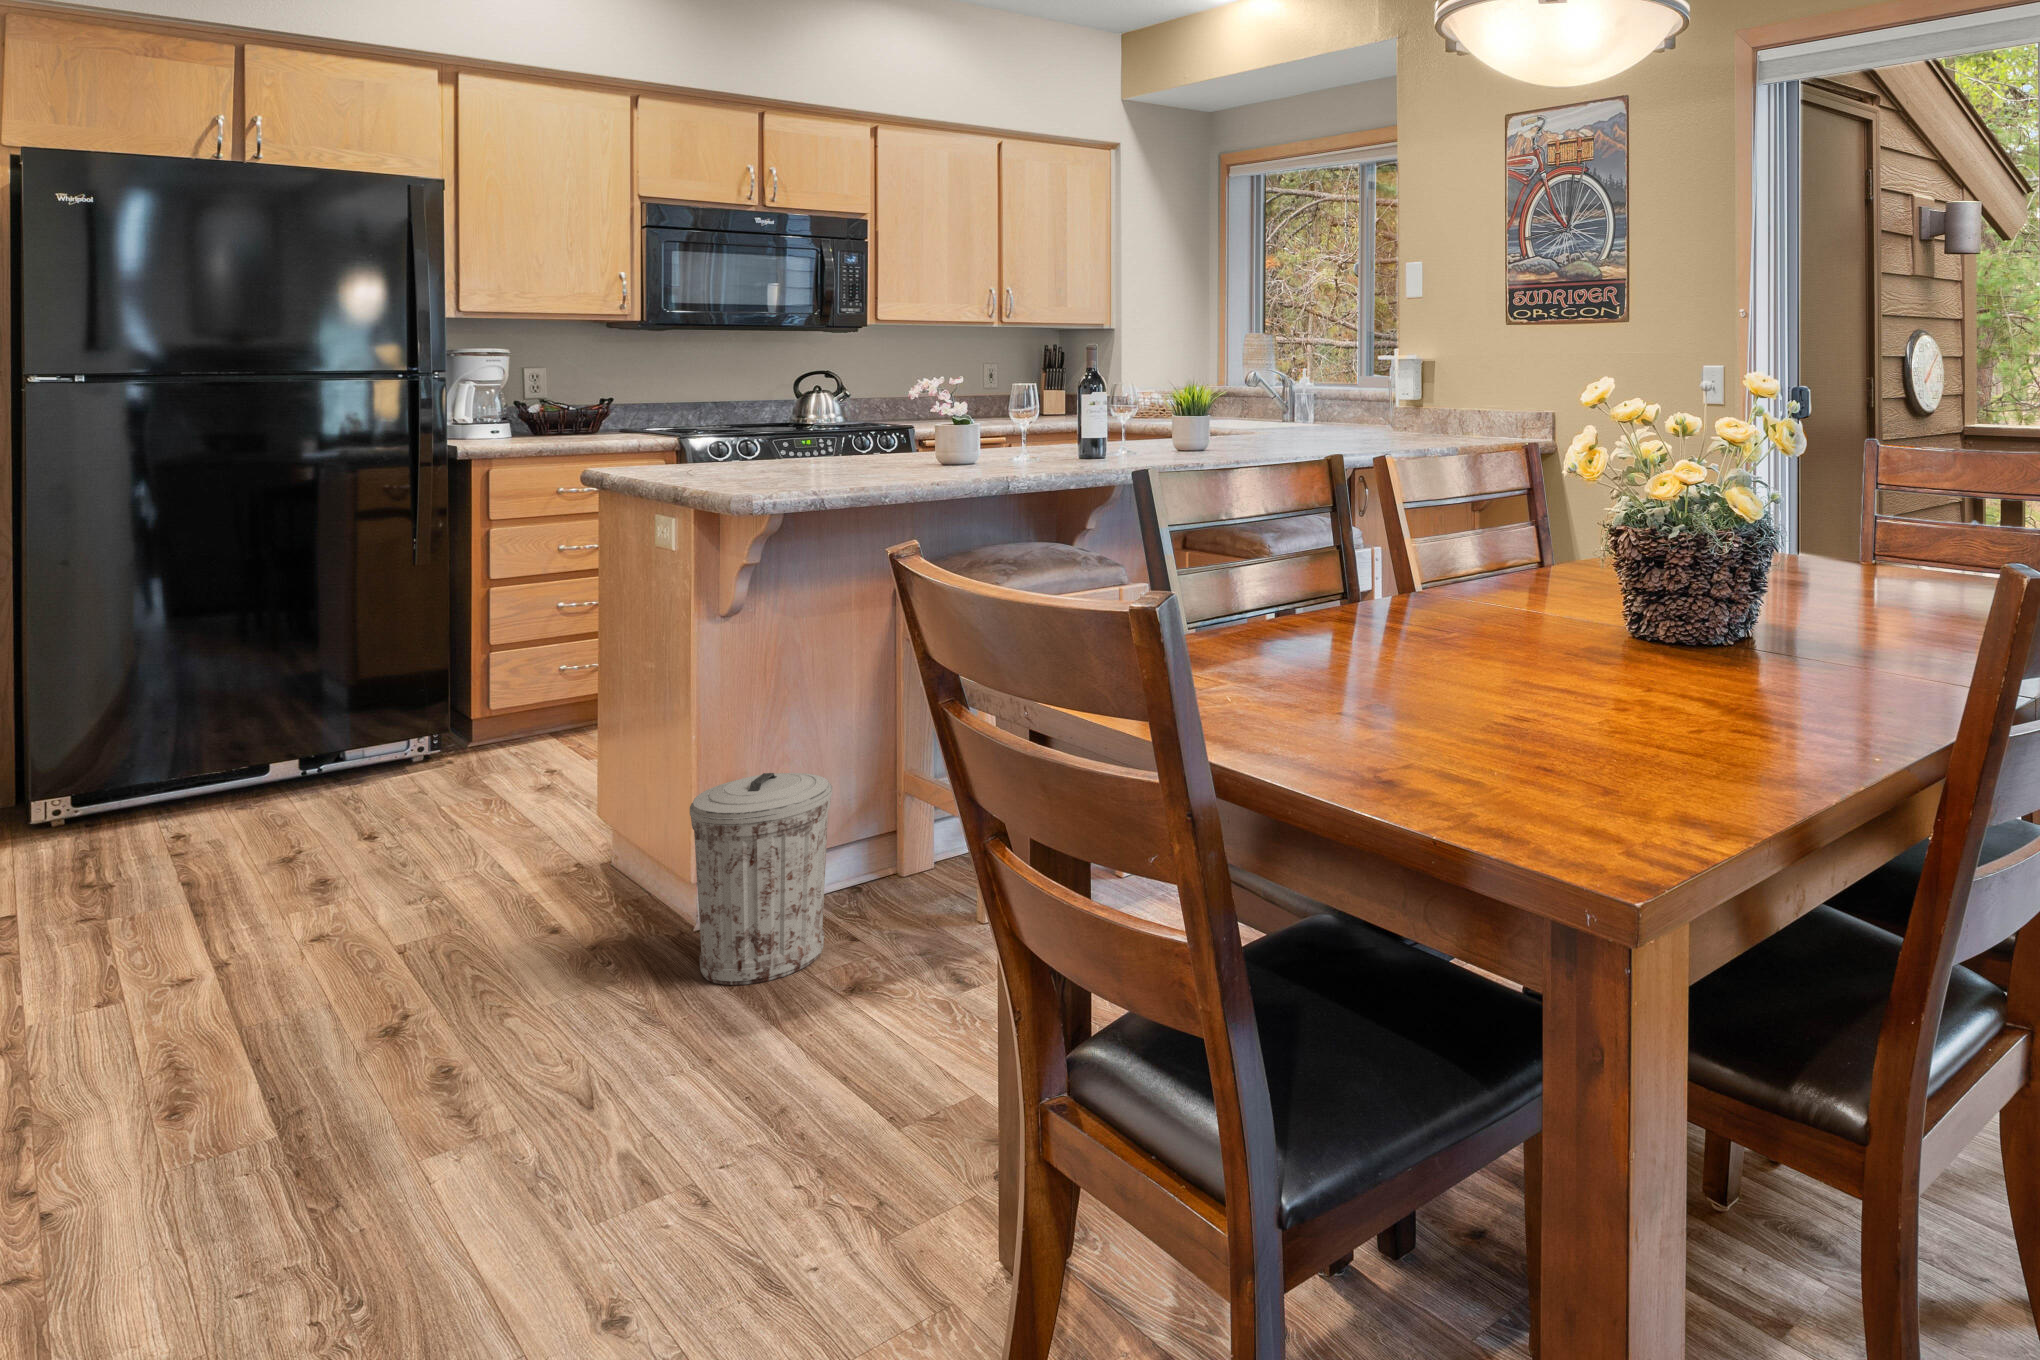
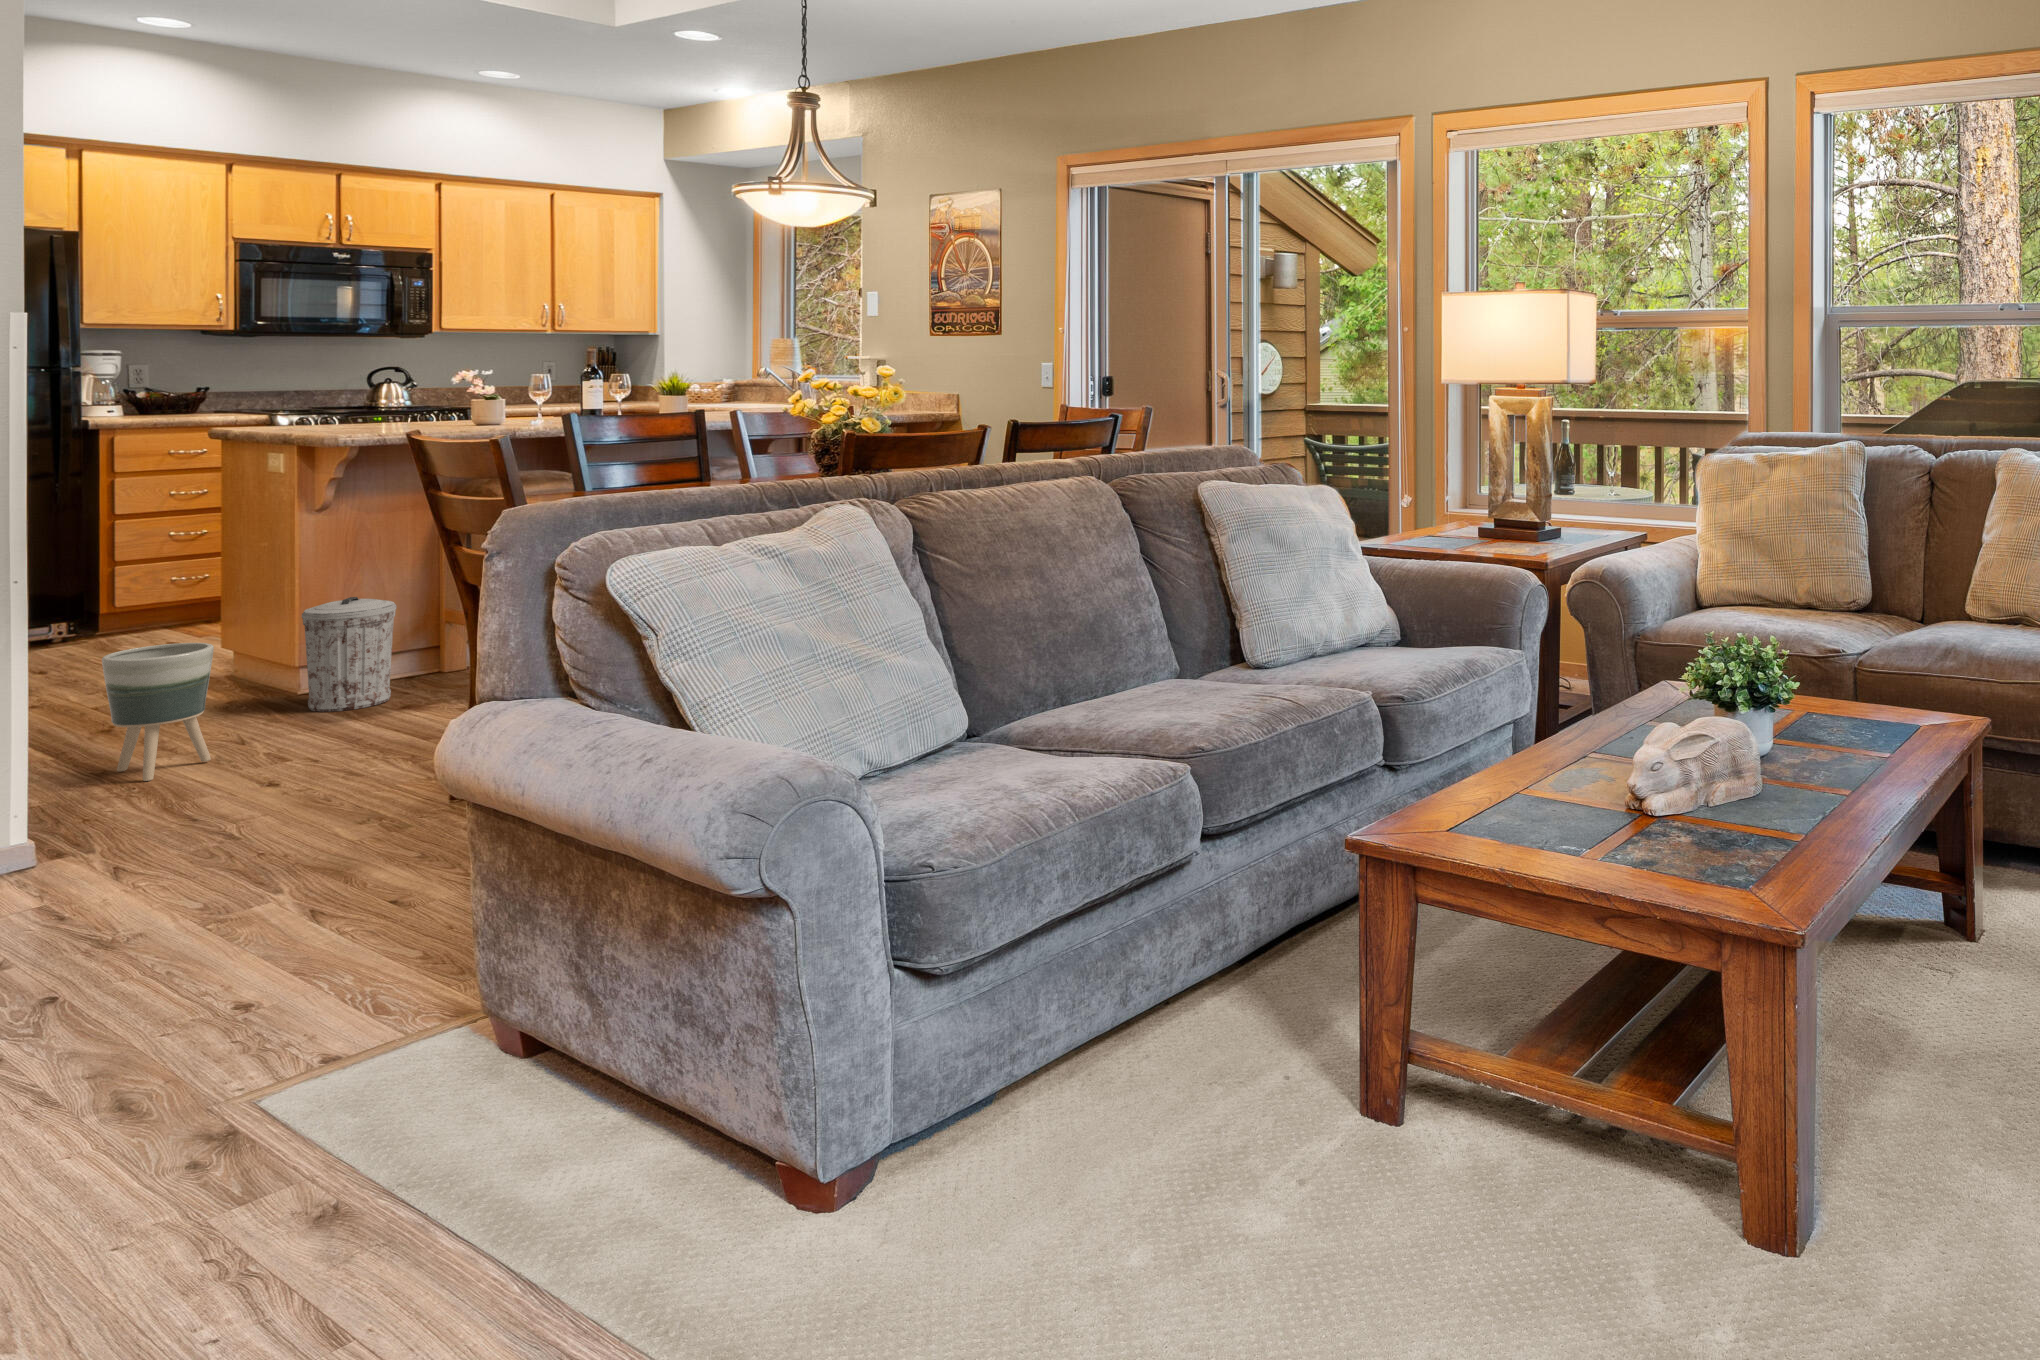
planter: none [307,930,517,1260] -> present [102,643,214,781]

